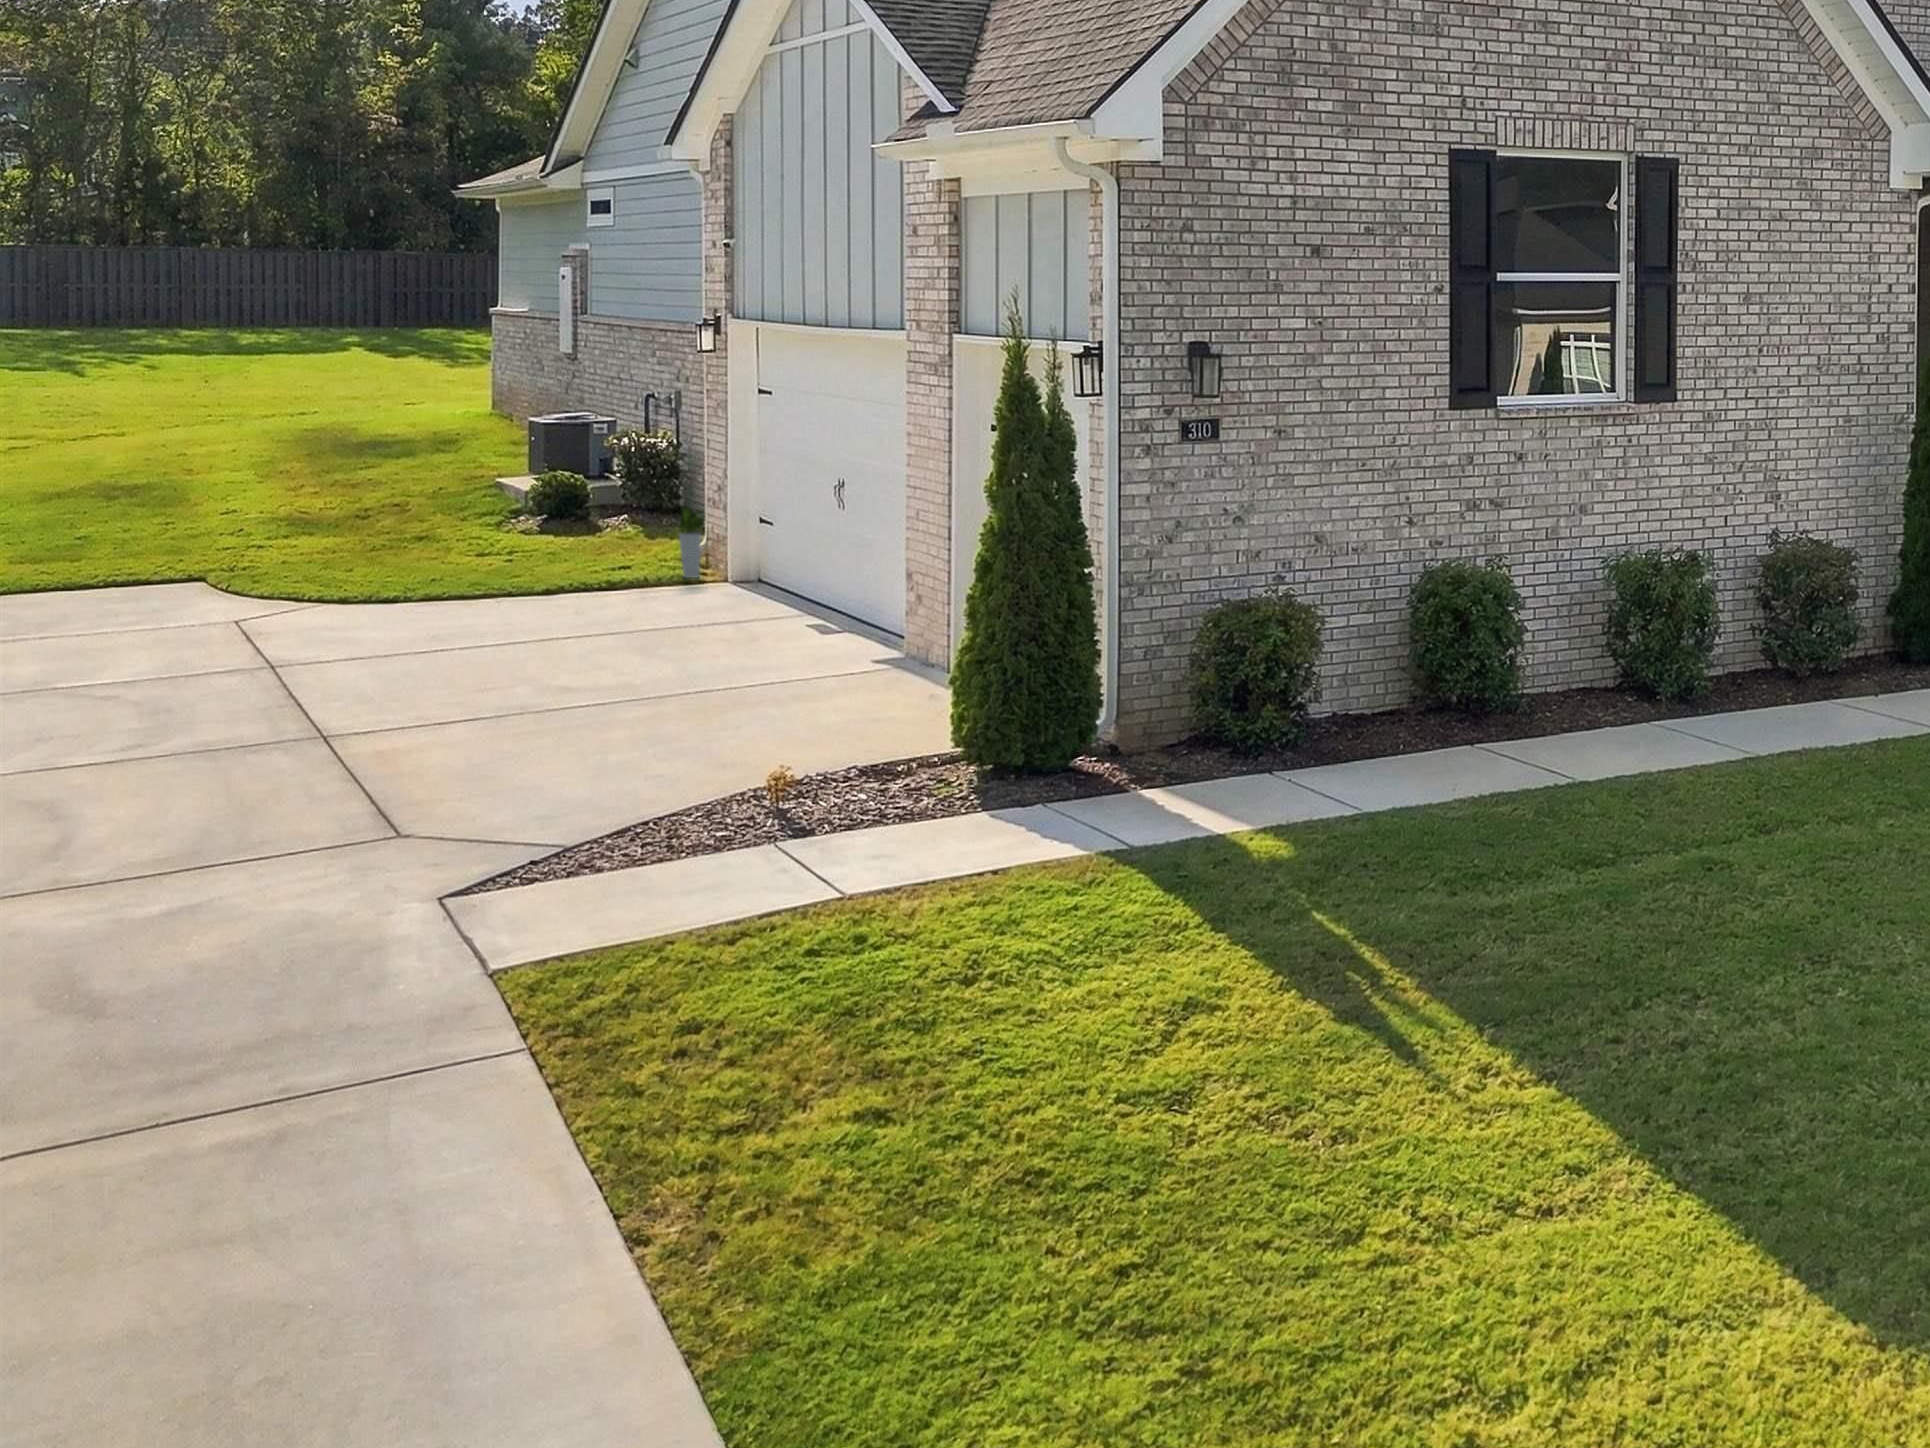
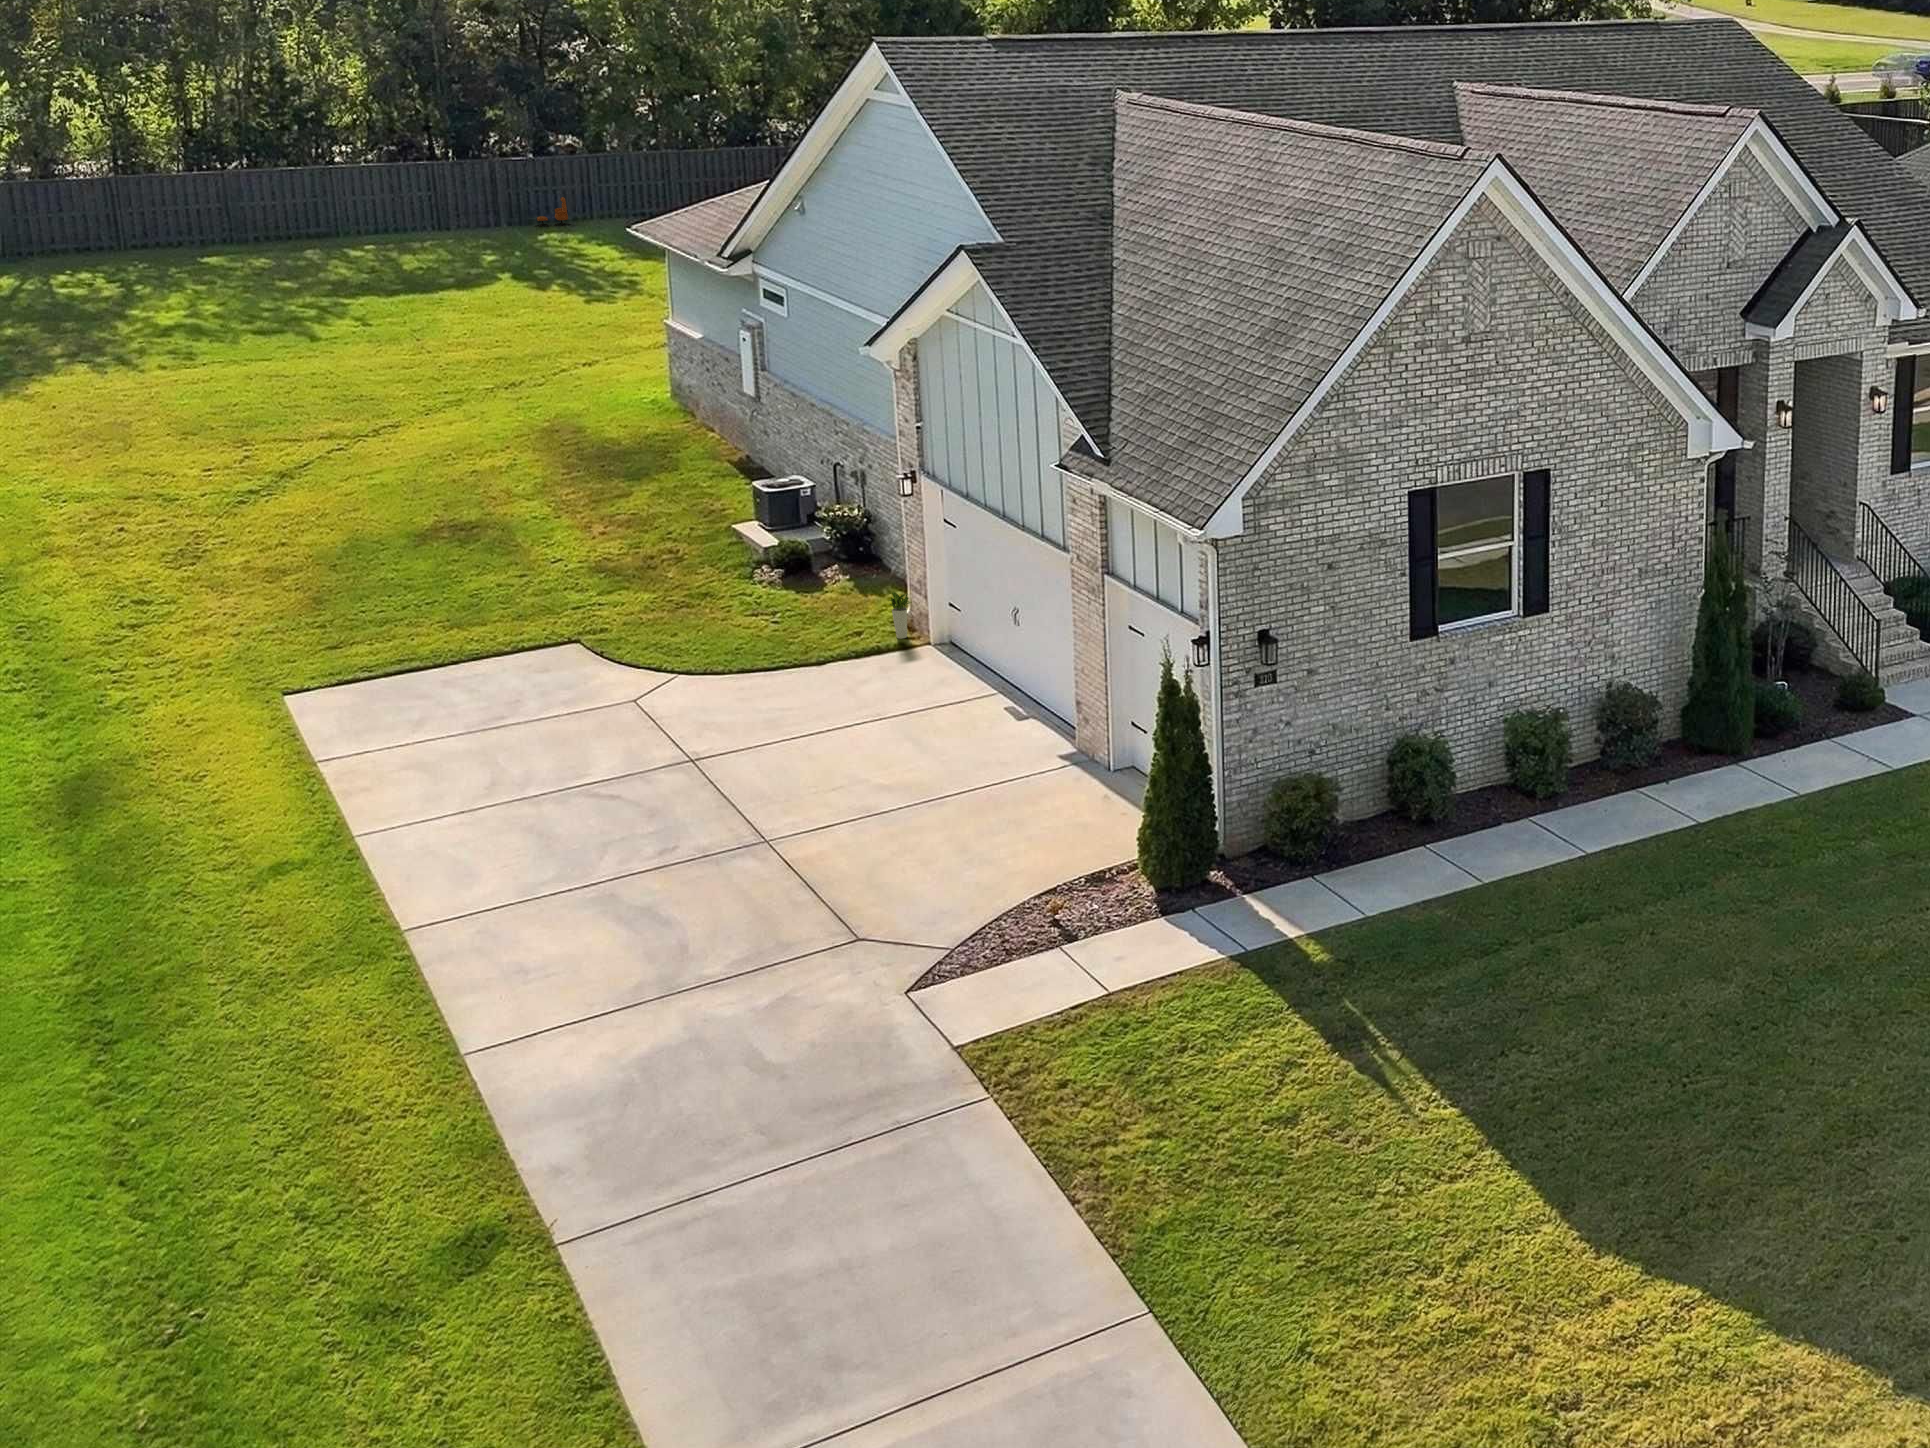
lounge chair: none [425,291,468,323] -> present [535,197,571,227]

